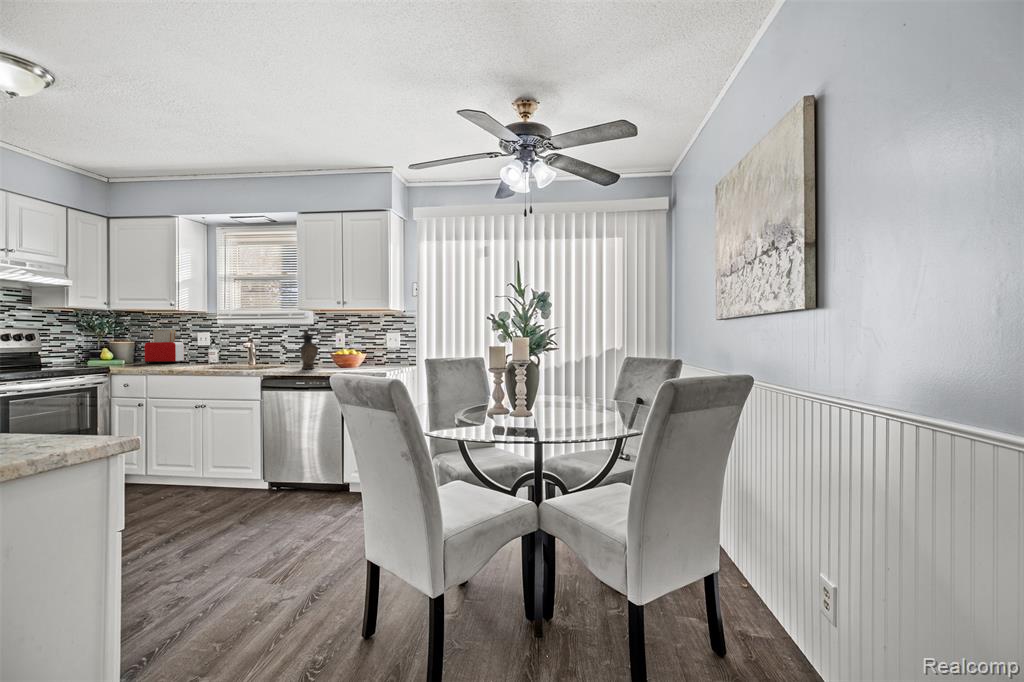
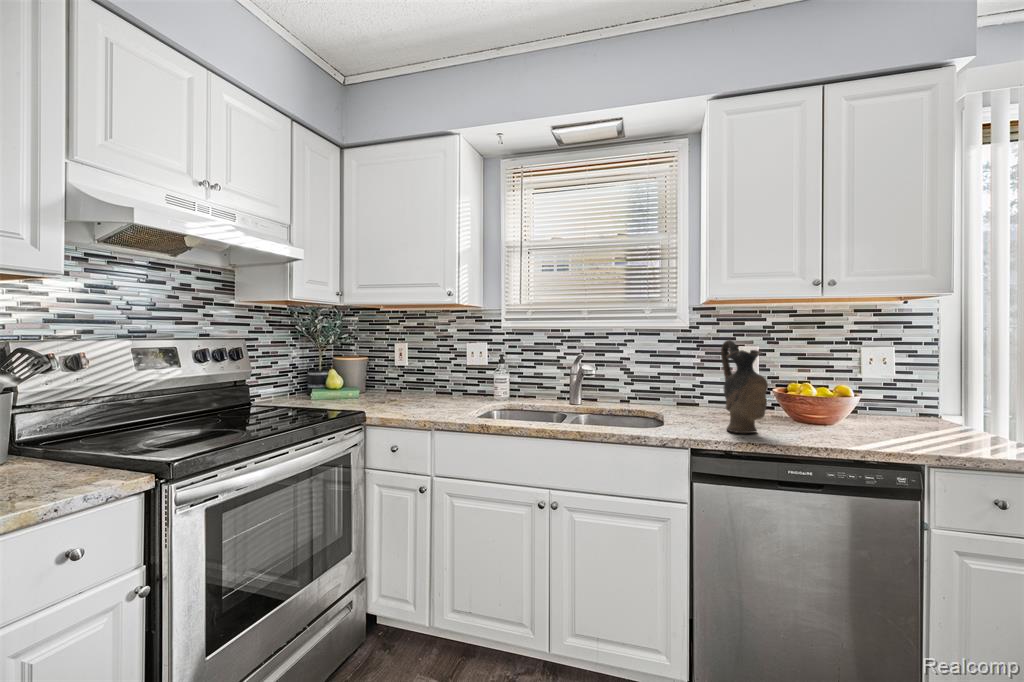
toaster: present [145,330,184,363] -> none [390,338,449,397]

